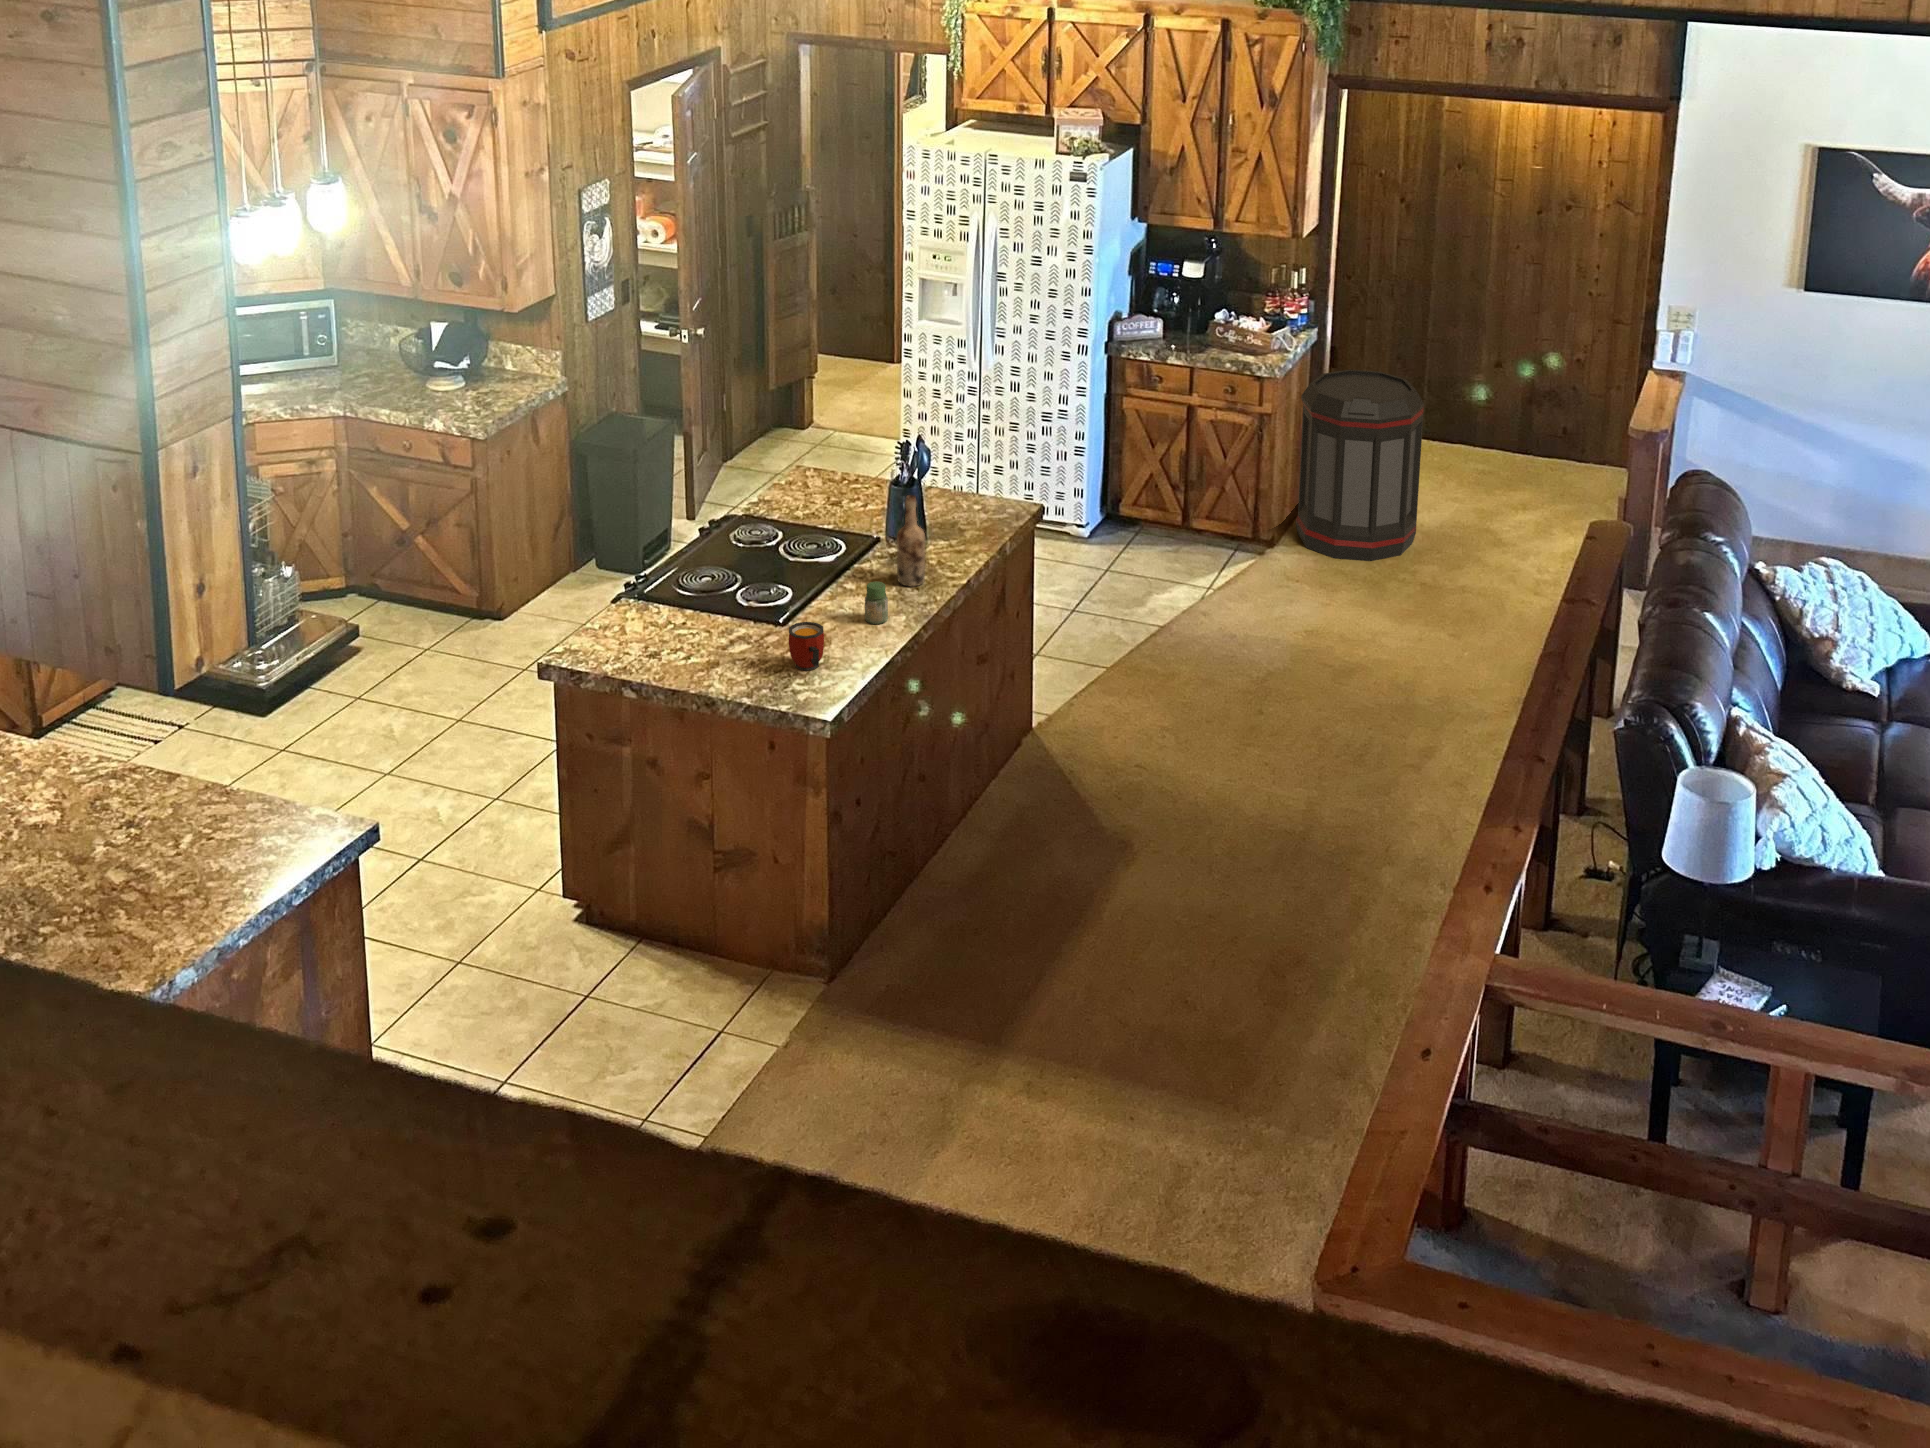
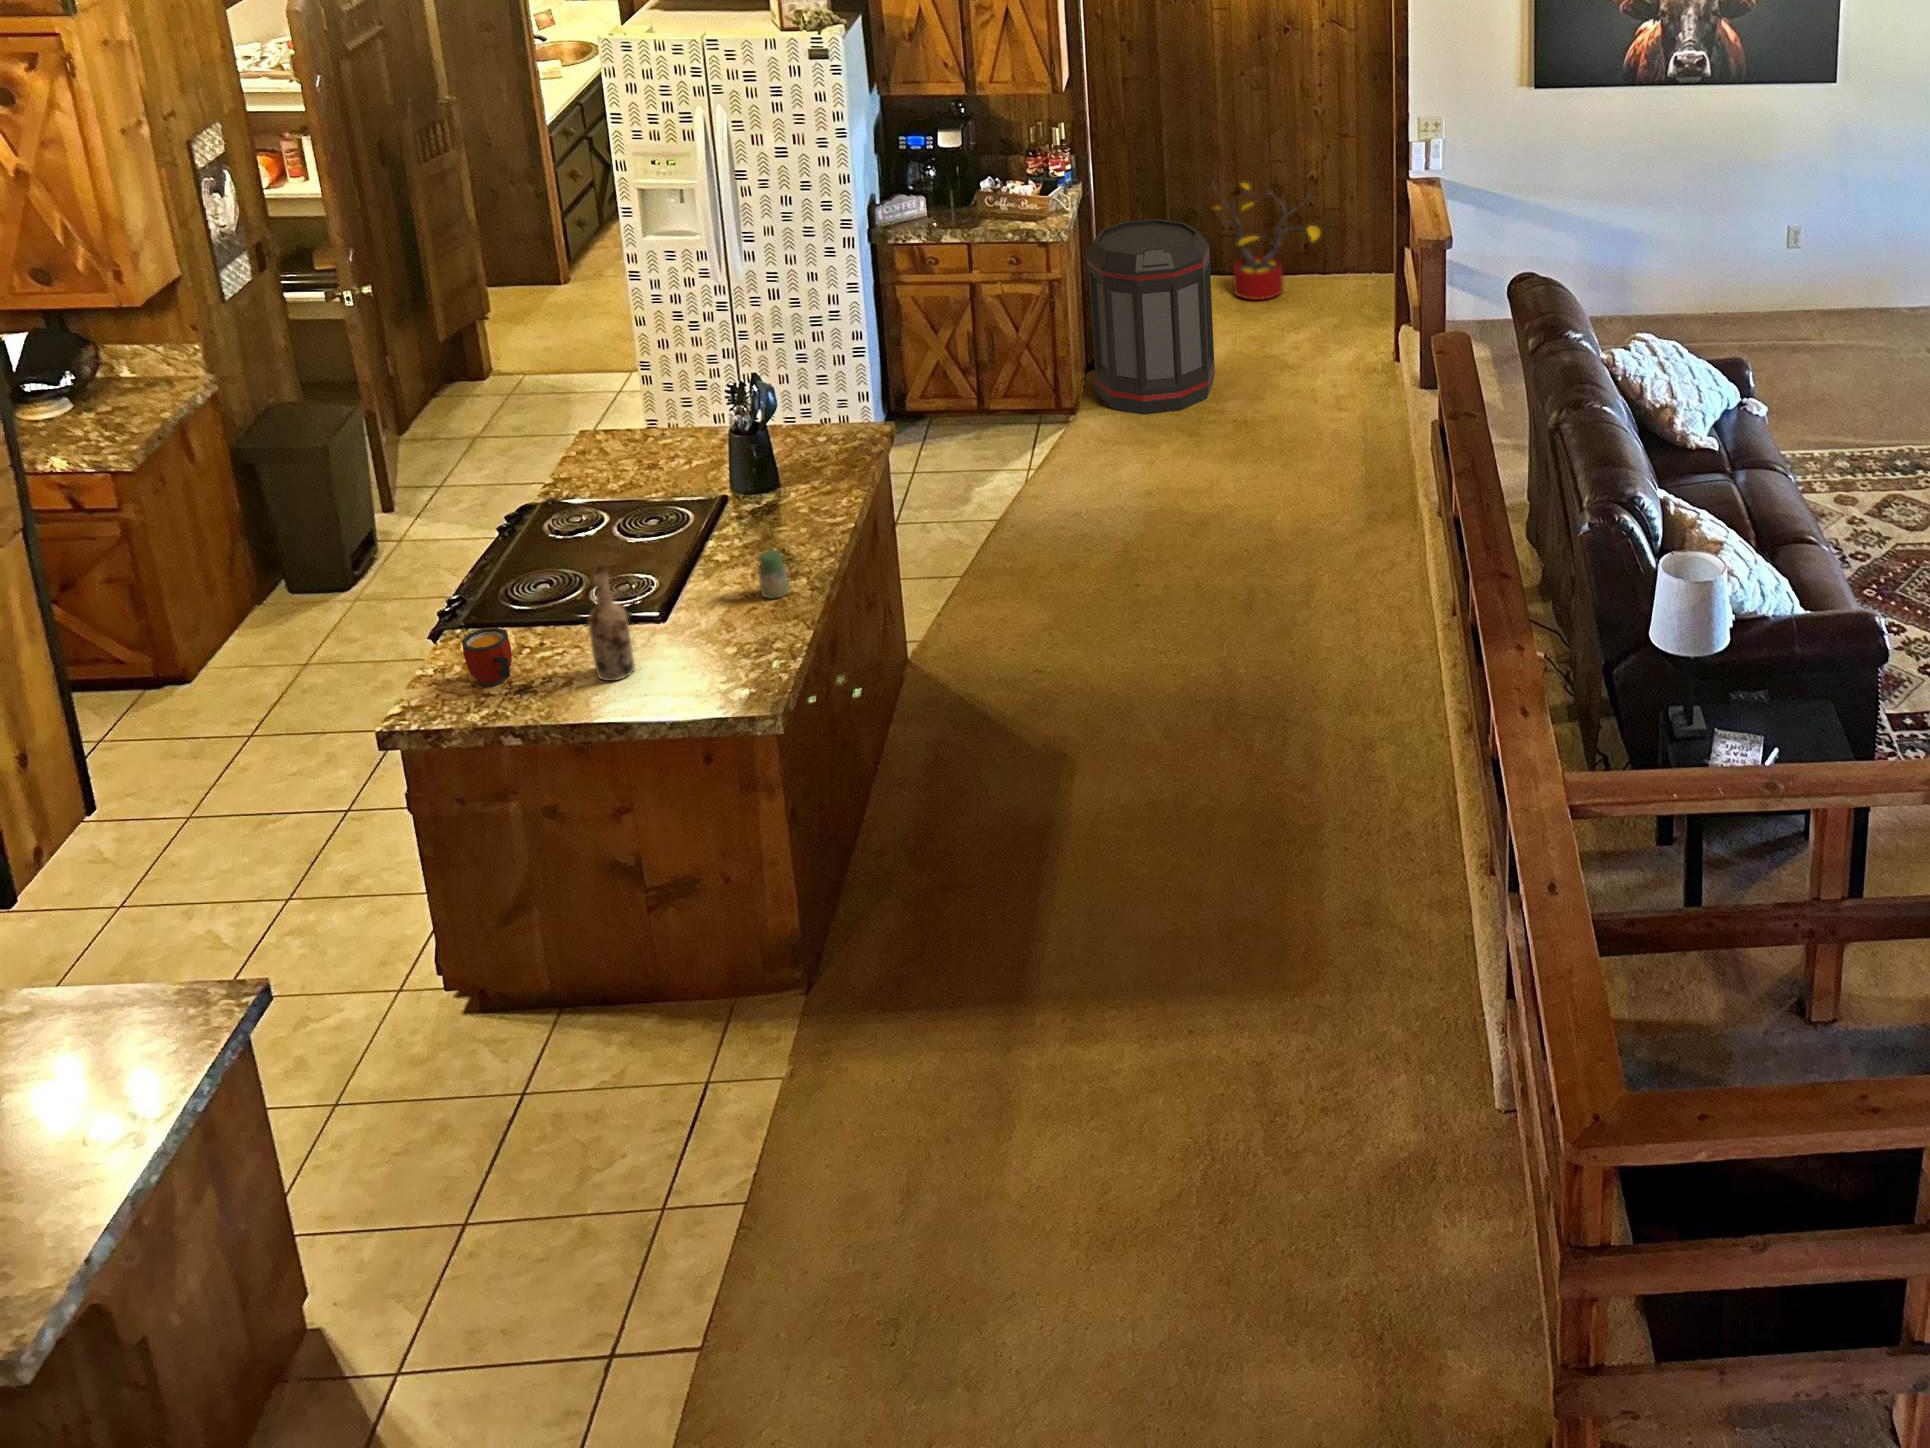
decorative plant: none [1465,336,1566,473] -> present [1215,183,1321,300]
wine bottle: present [897,495,925,586] -> present [588,566,635,681]
mug: present [789,622,824,671] -> present [462,627,512,687]

